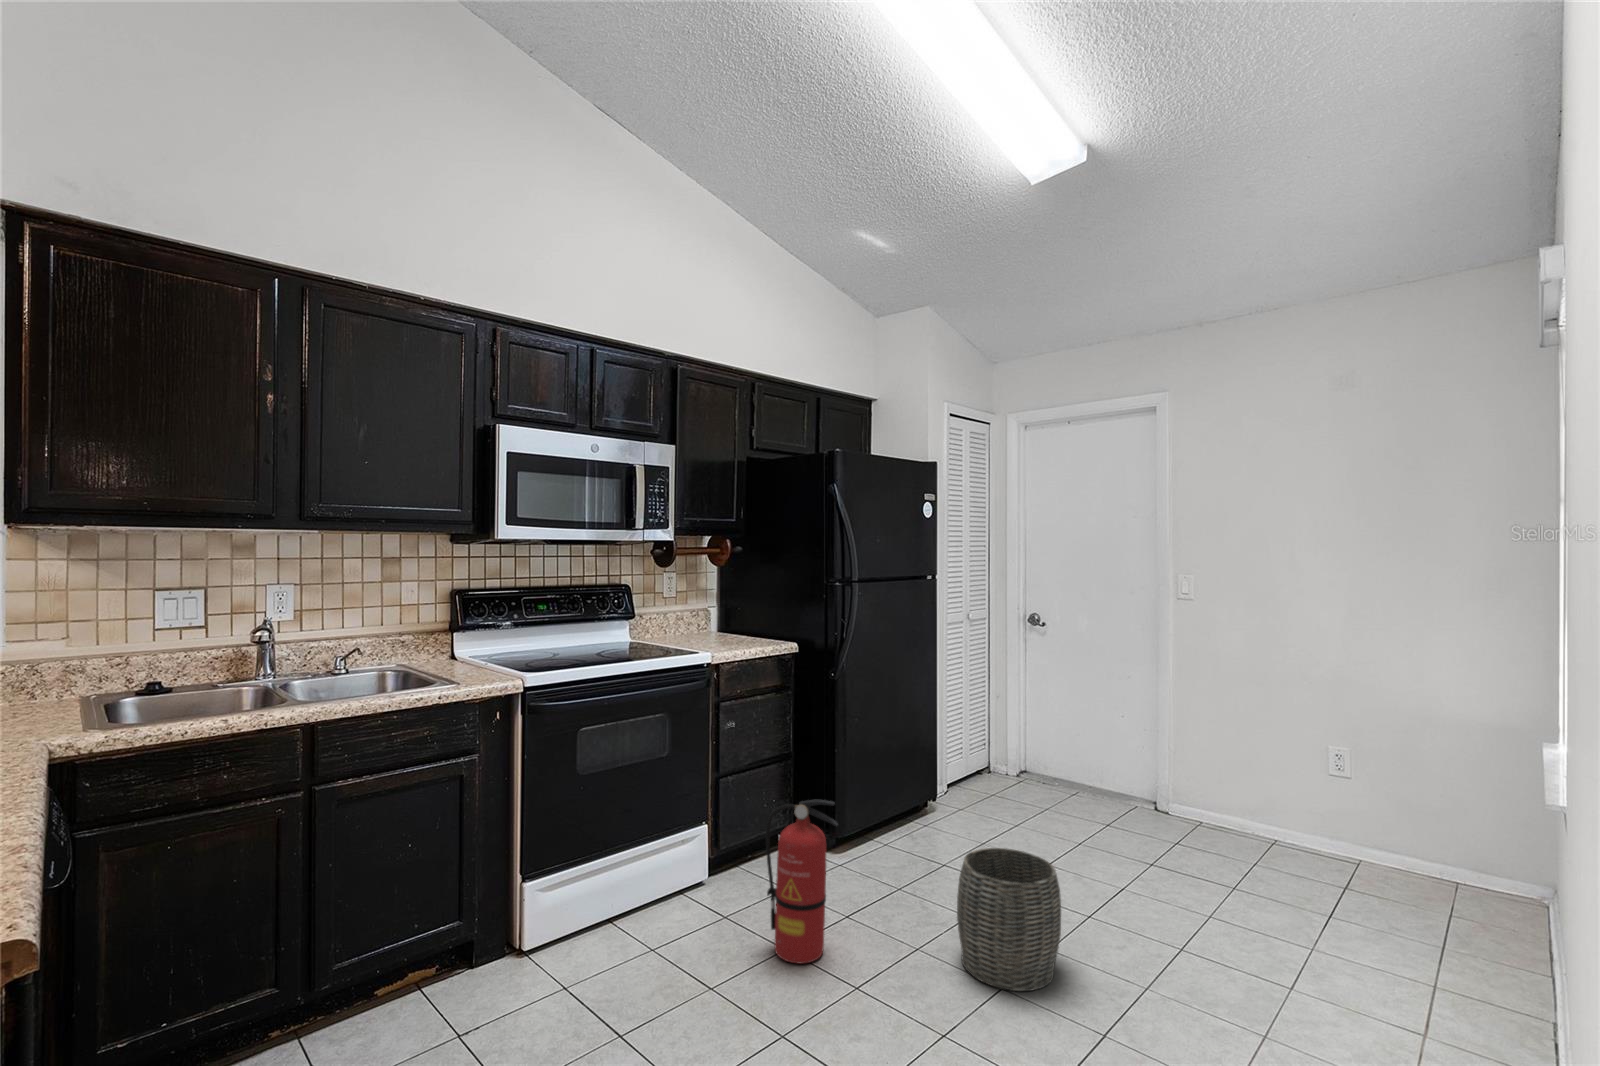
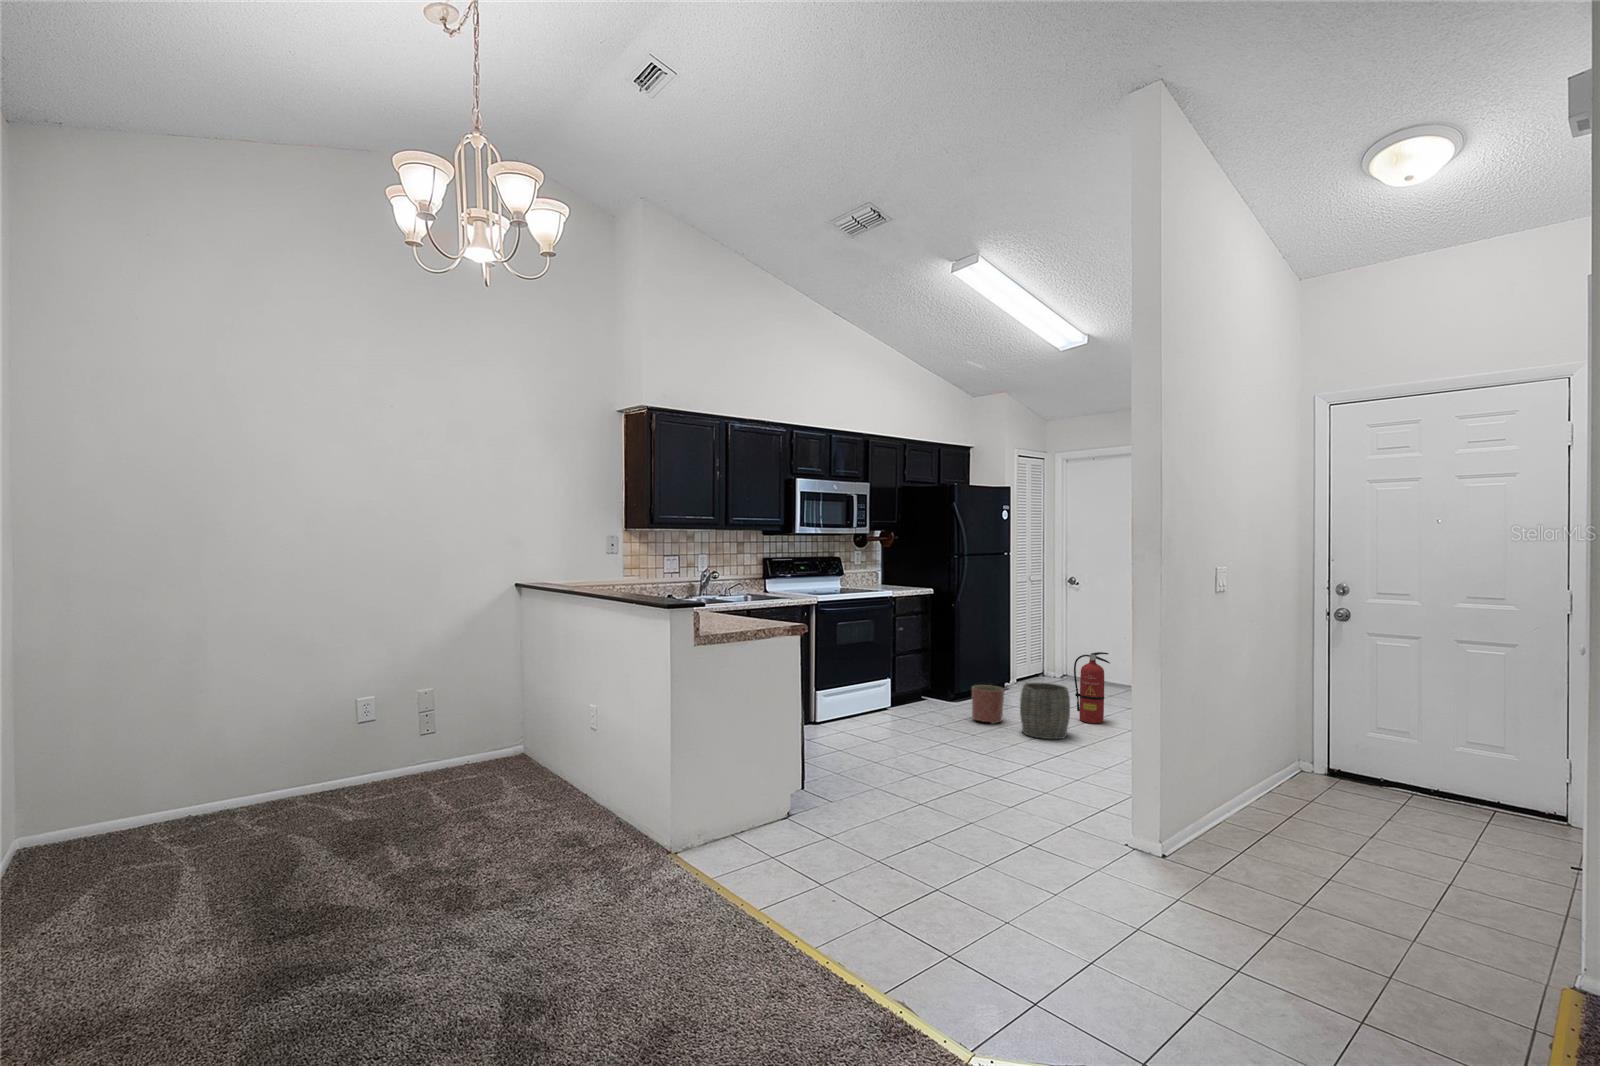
fire extinguisher: present [766,799,838,963] -> present [1074,652,1110,723]
planter: none [862,839,925,930] -> present [972,685,1004,724]

